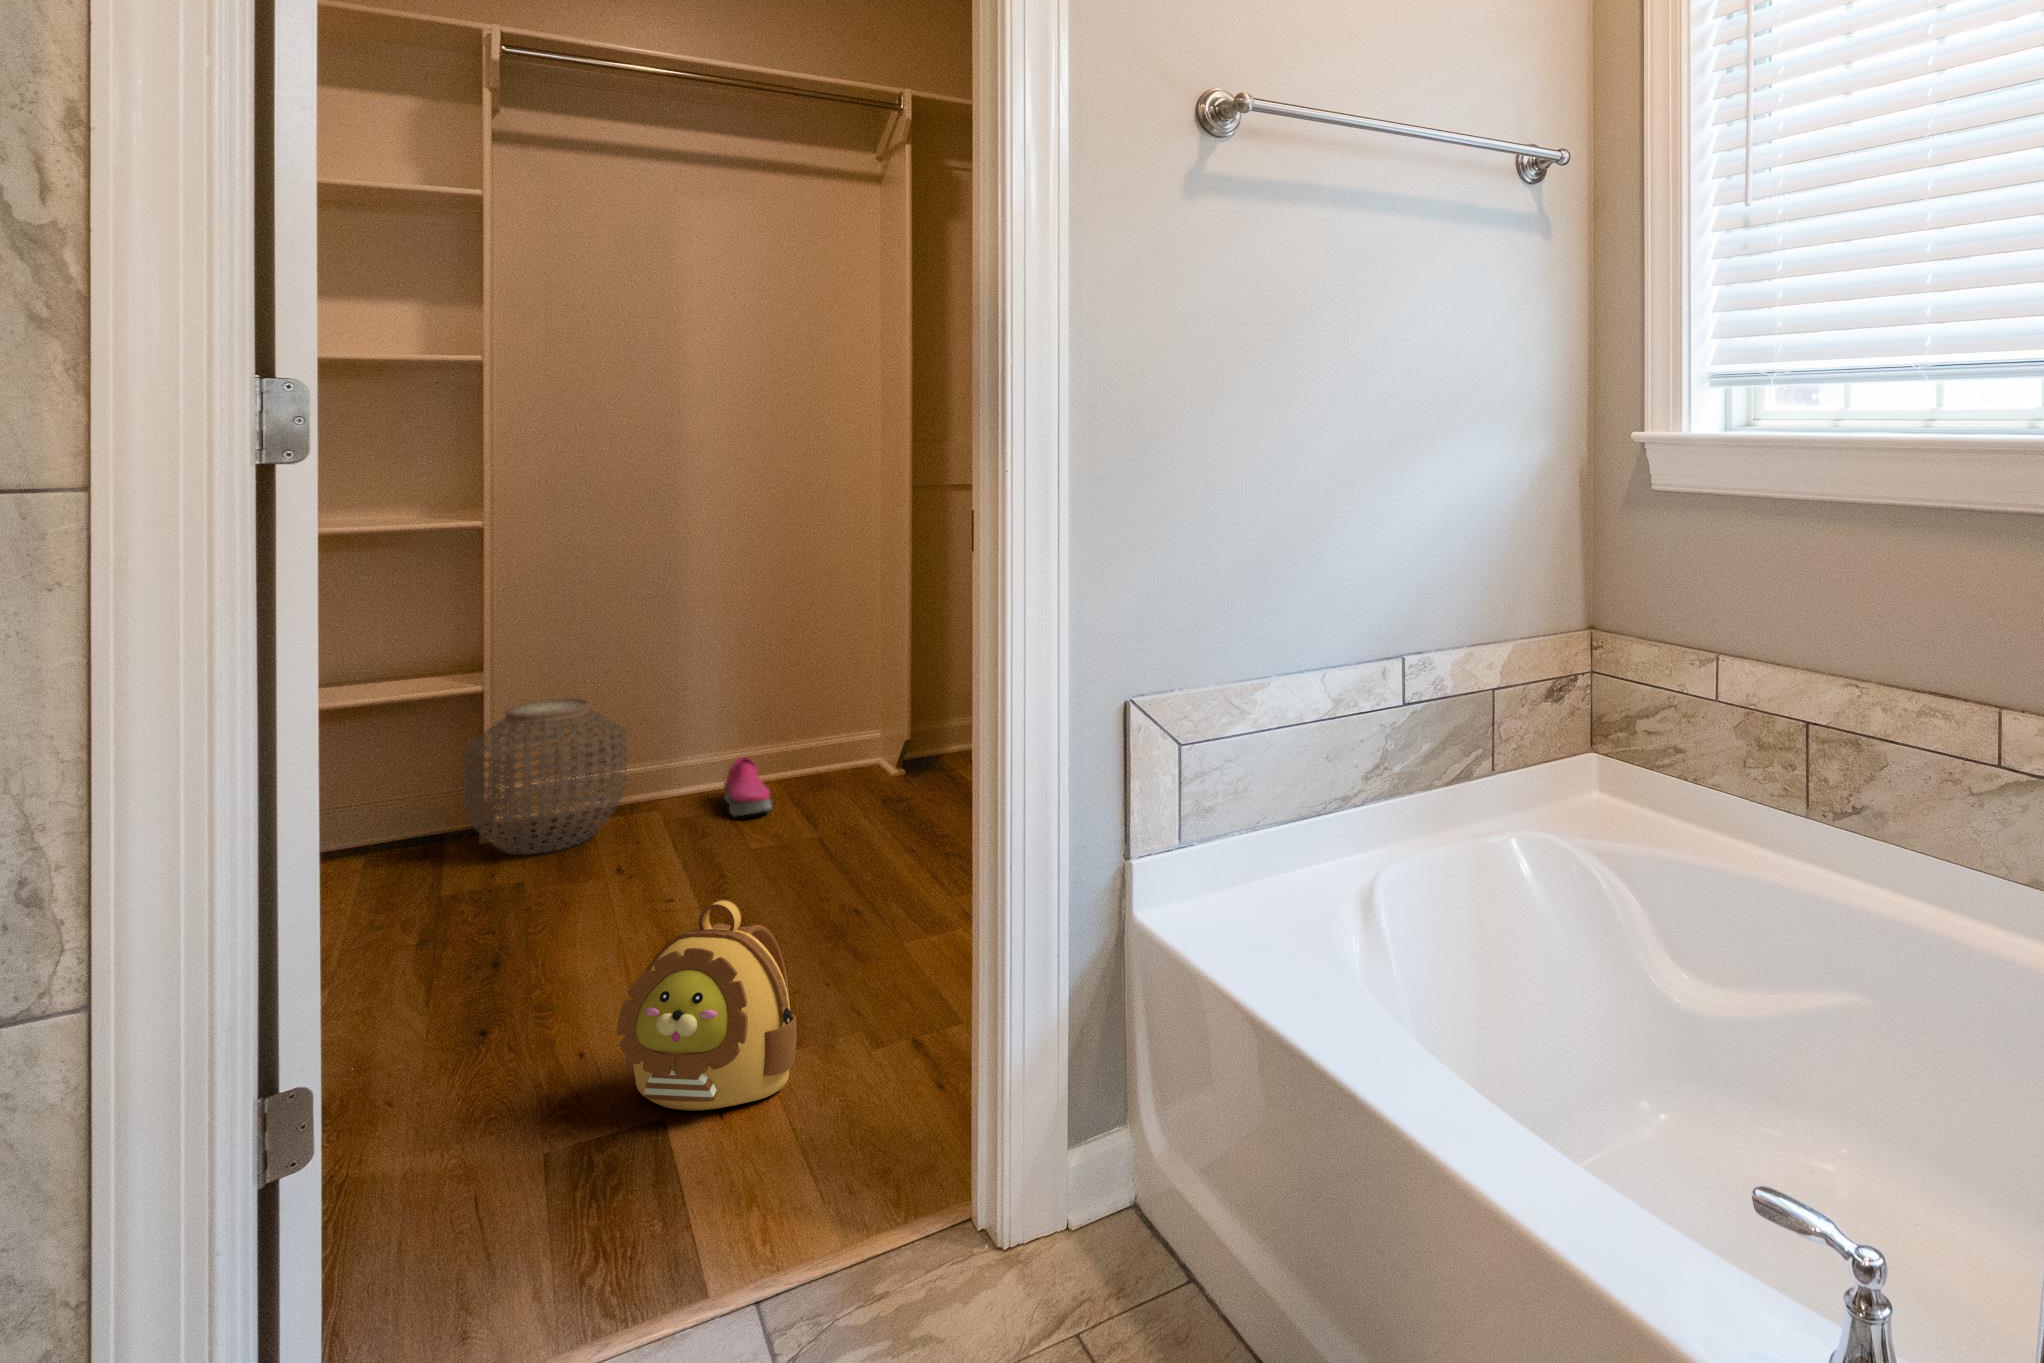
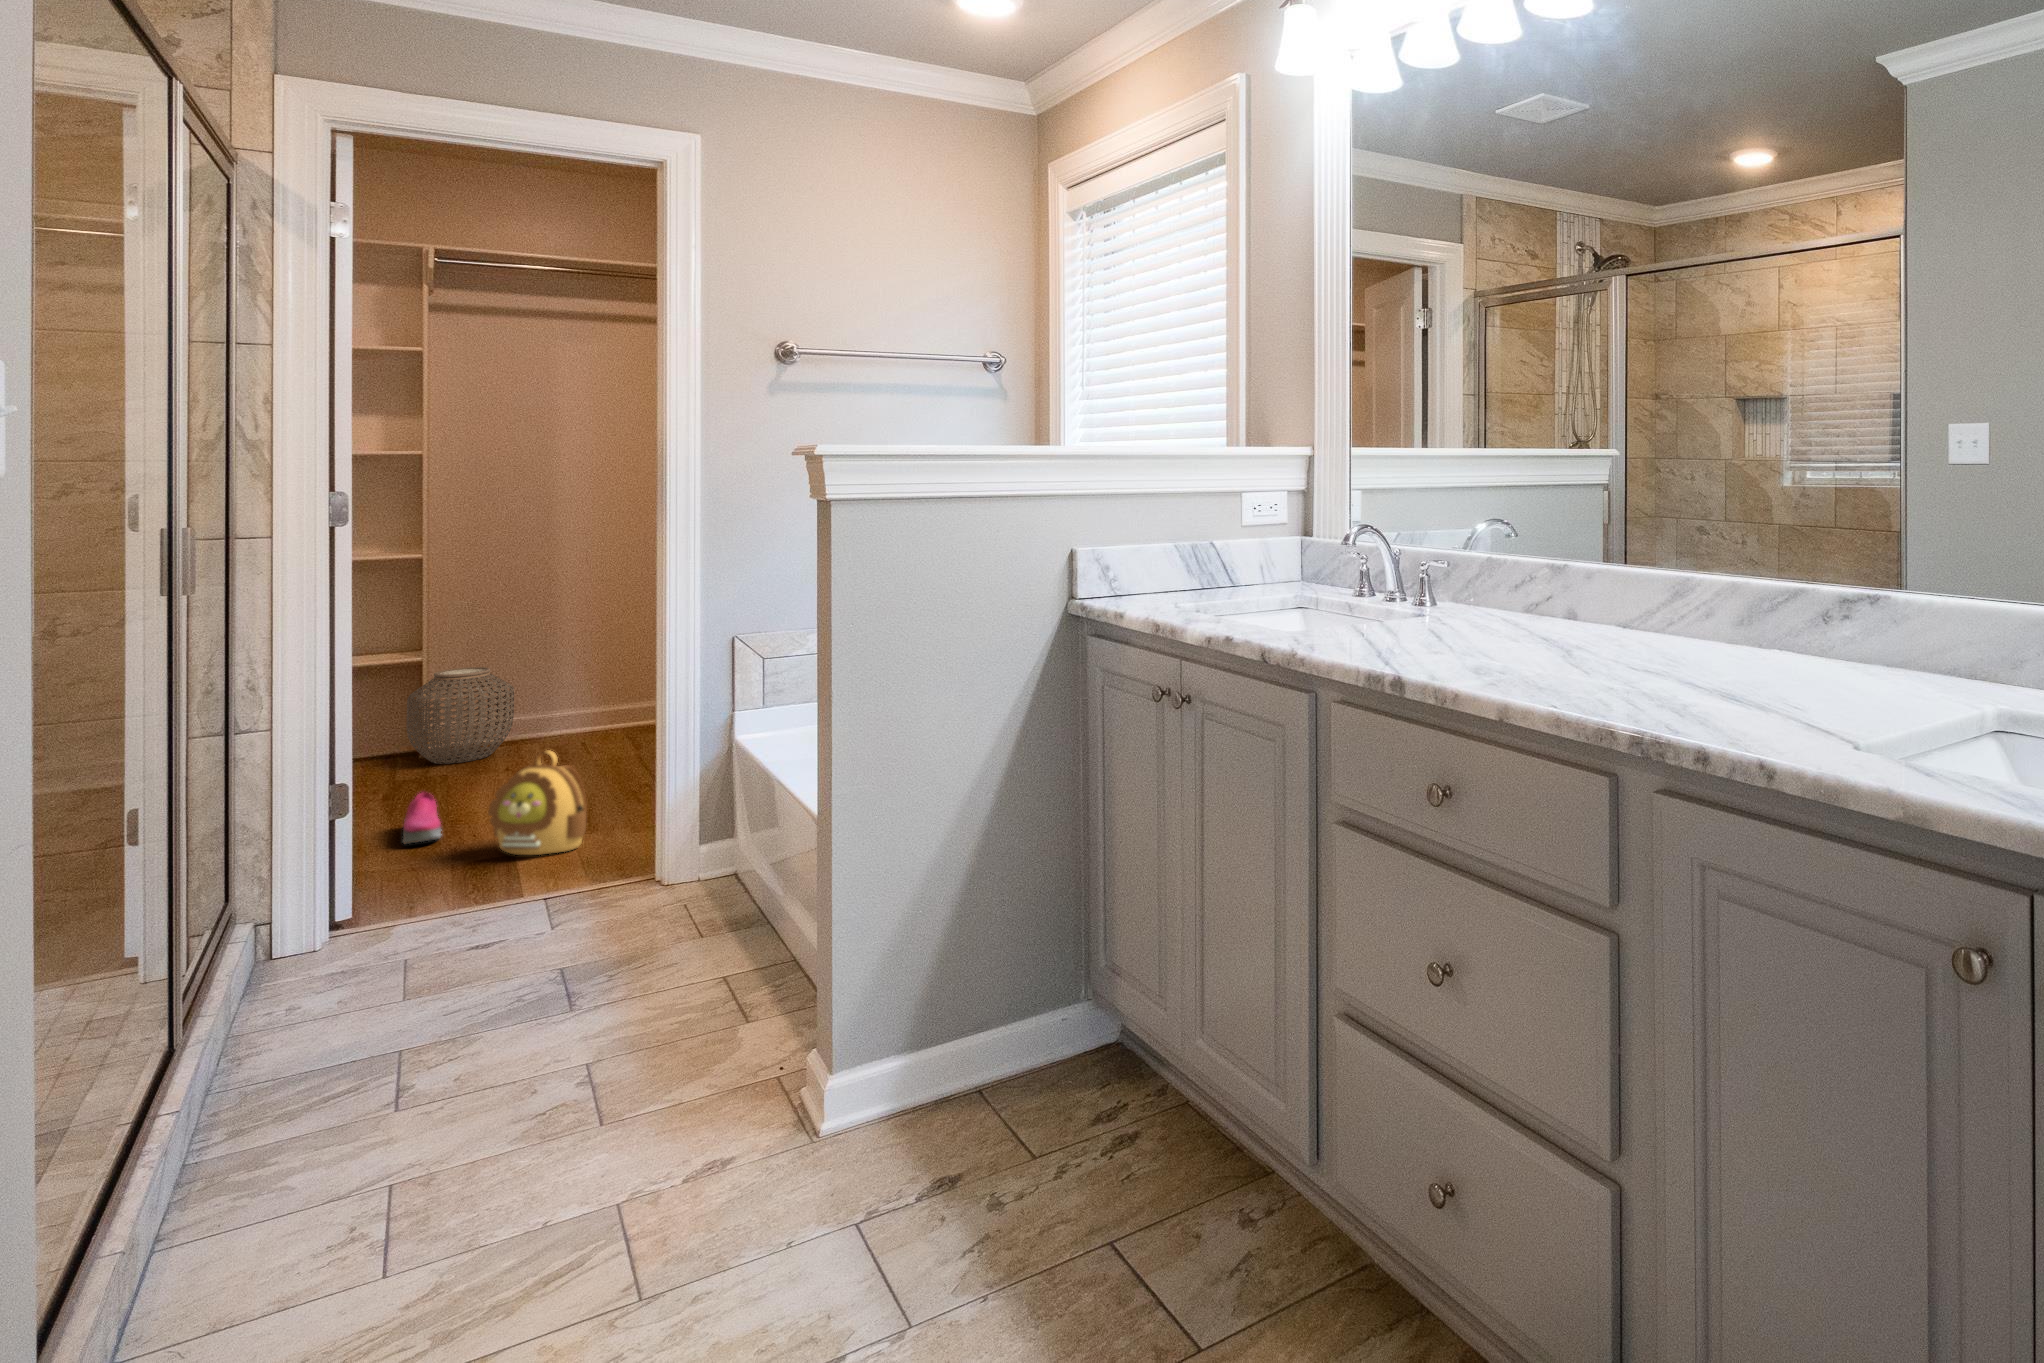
shoe: present [724,757,771,816] -> present [403,793,441,844]

